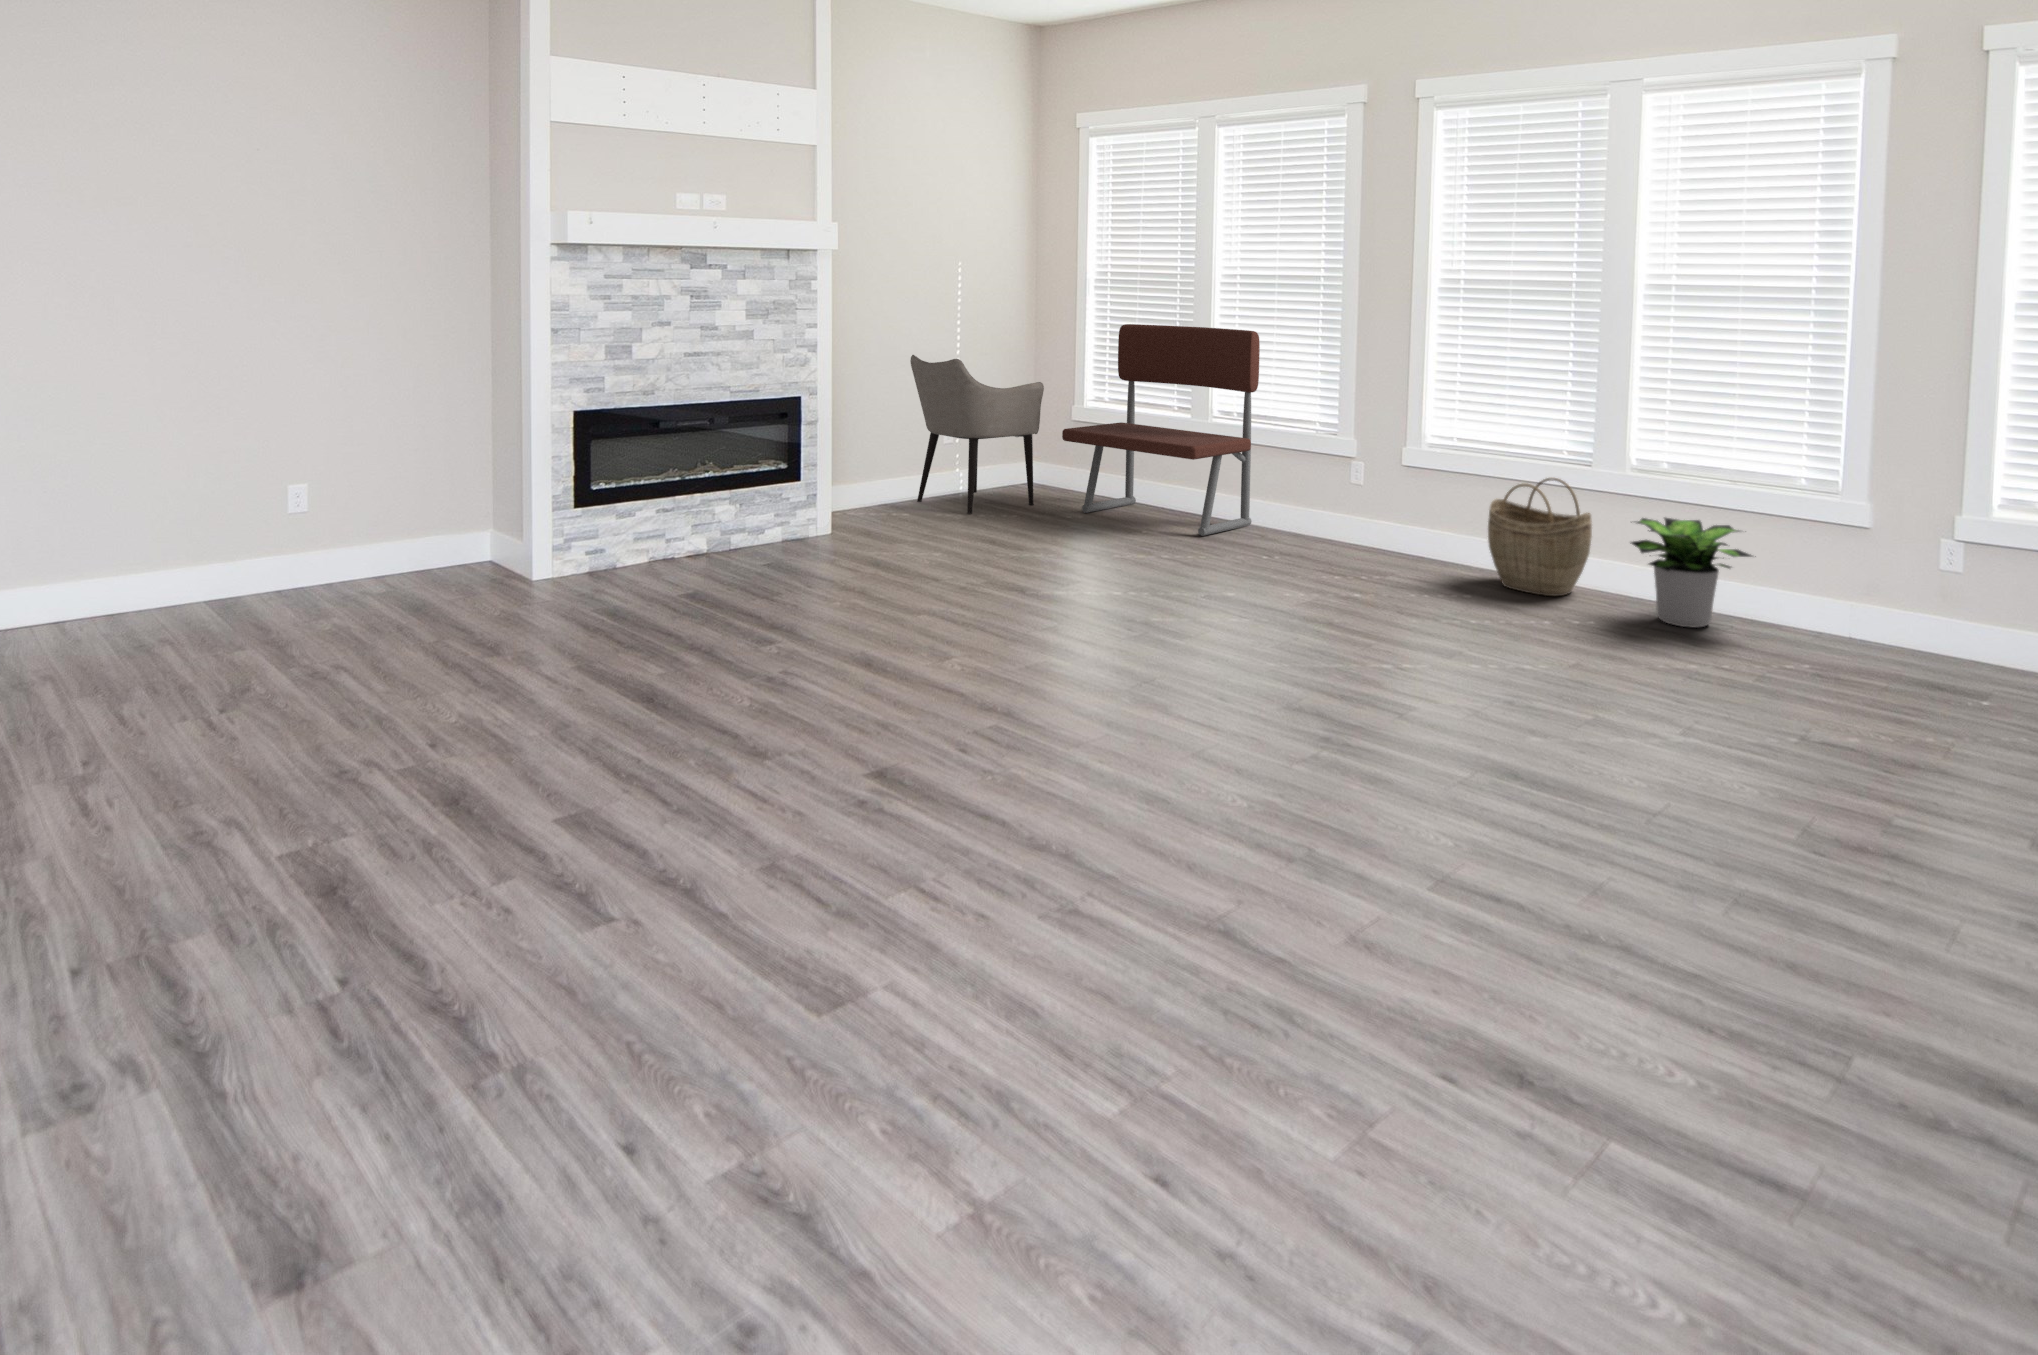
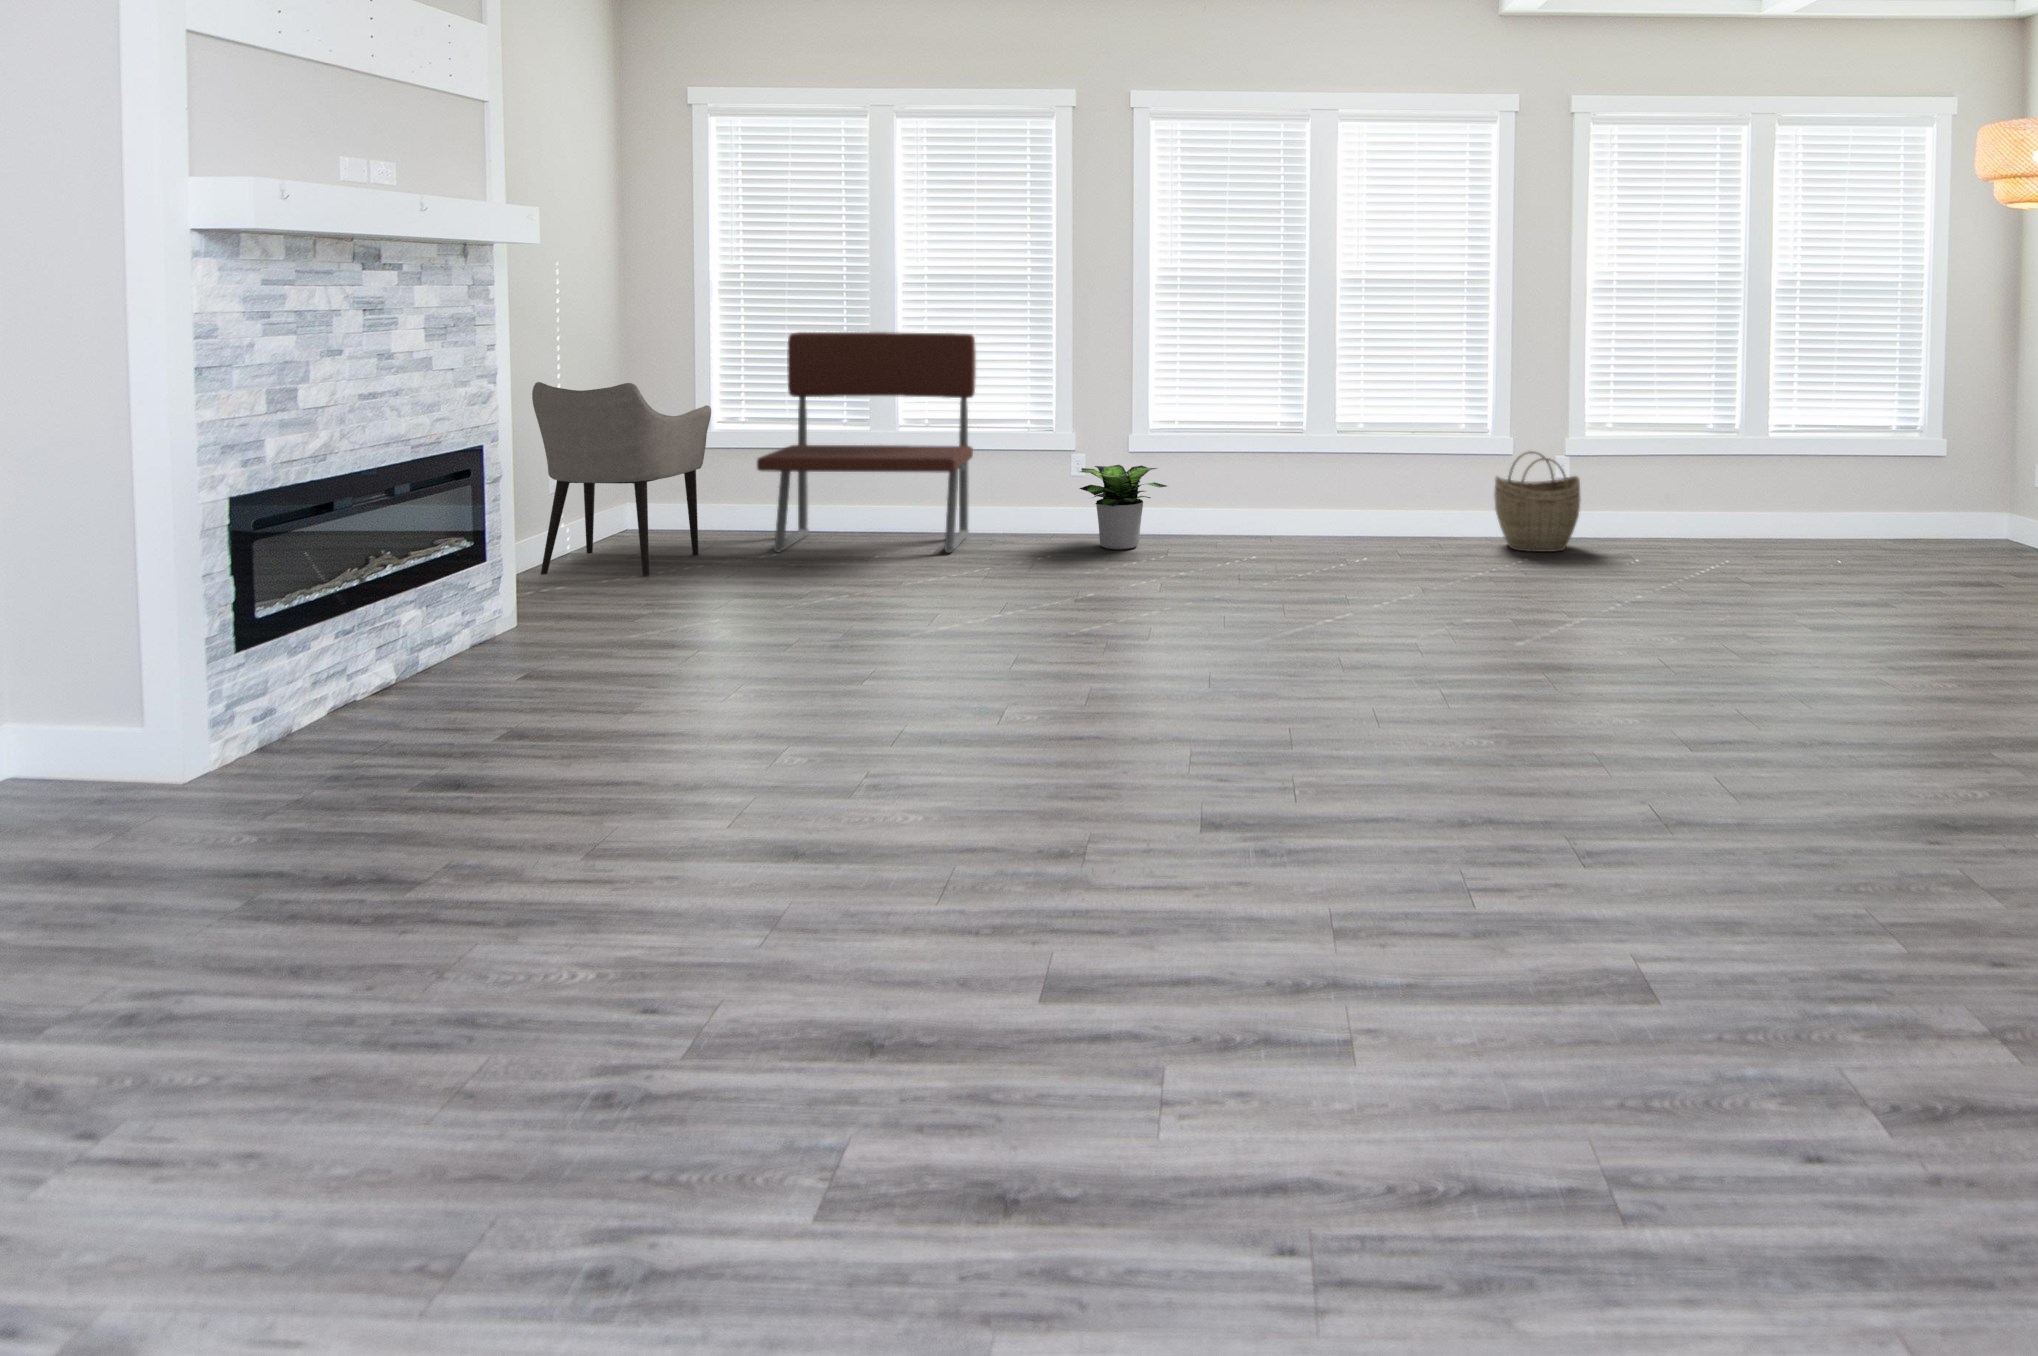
woven basket: present [1488,478,1592,596] -> present [1494,451,1580,552]
potted plant: present [1631,518,1752,628] -> present [1080,465,1167,549]

